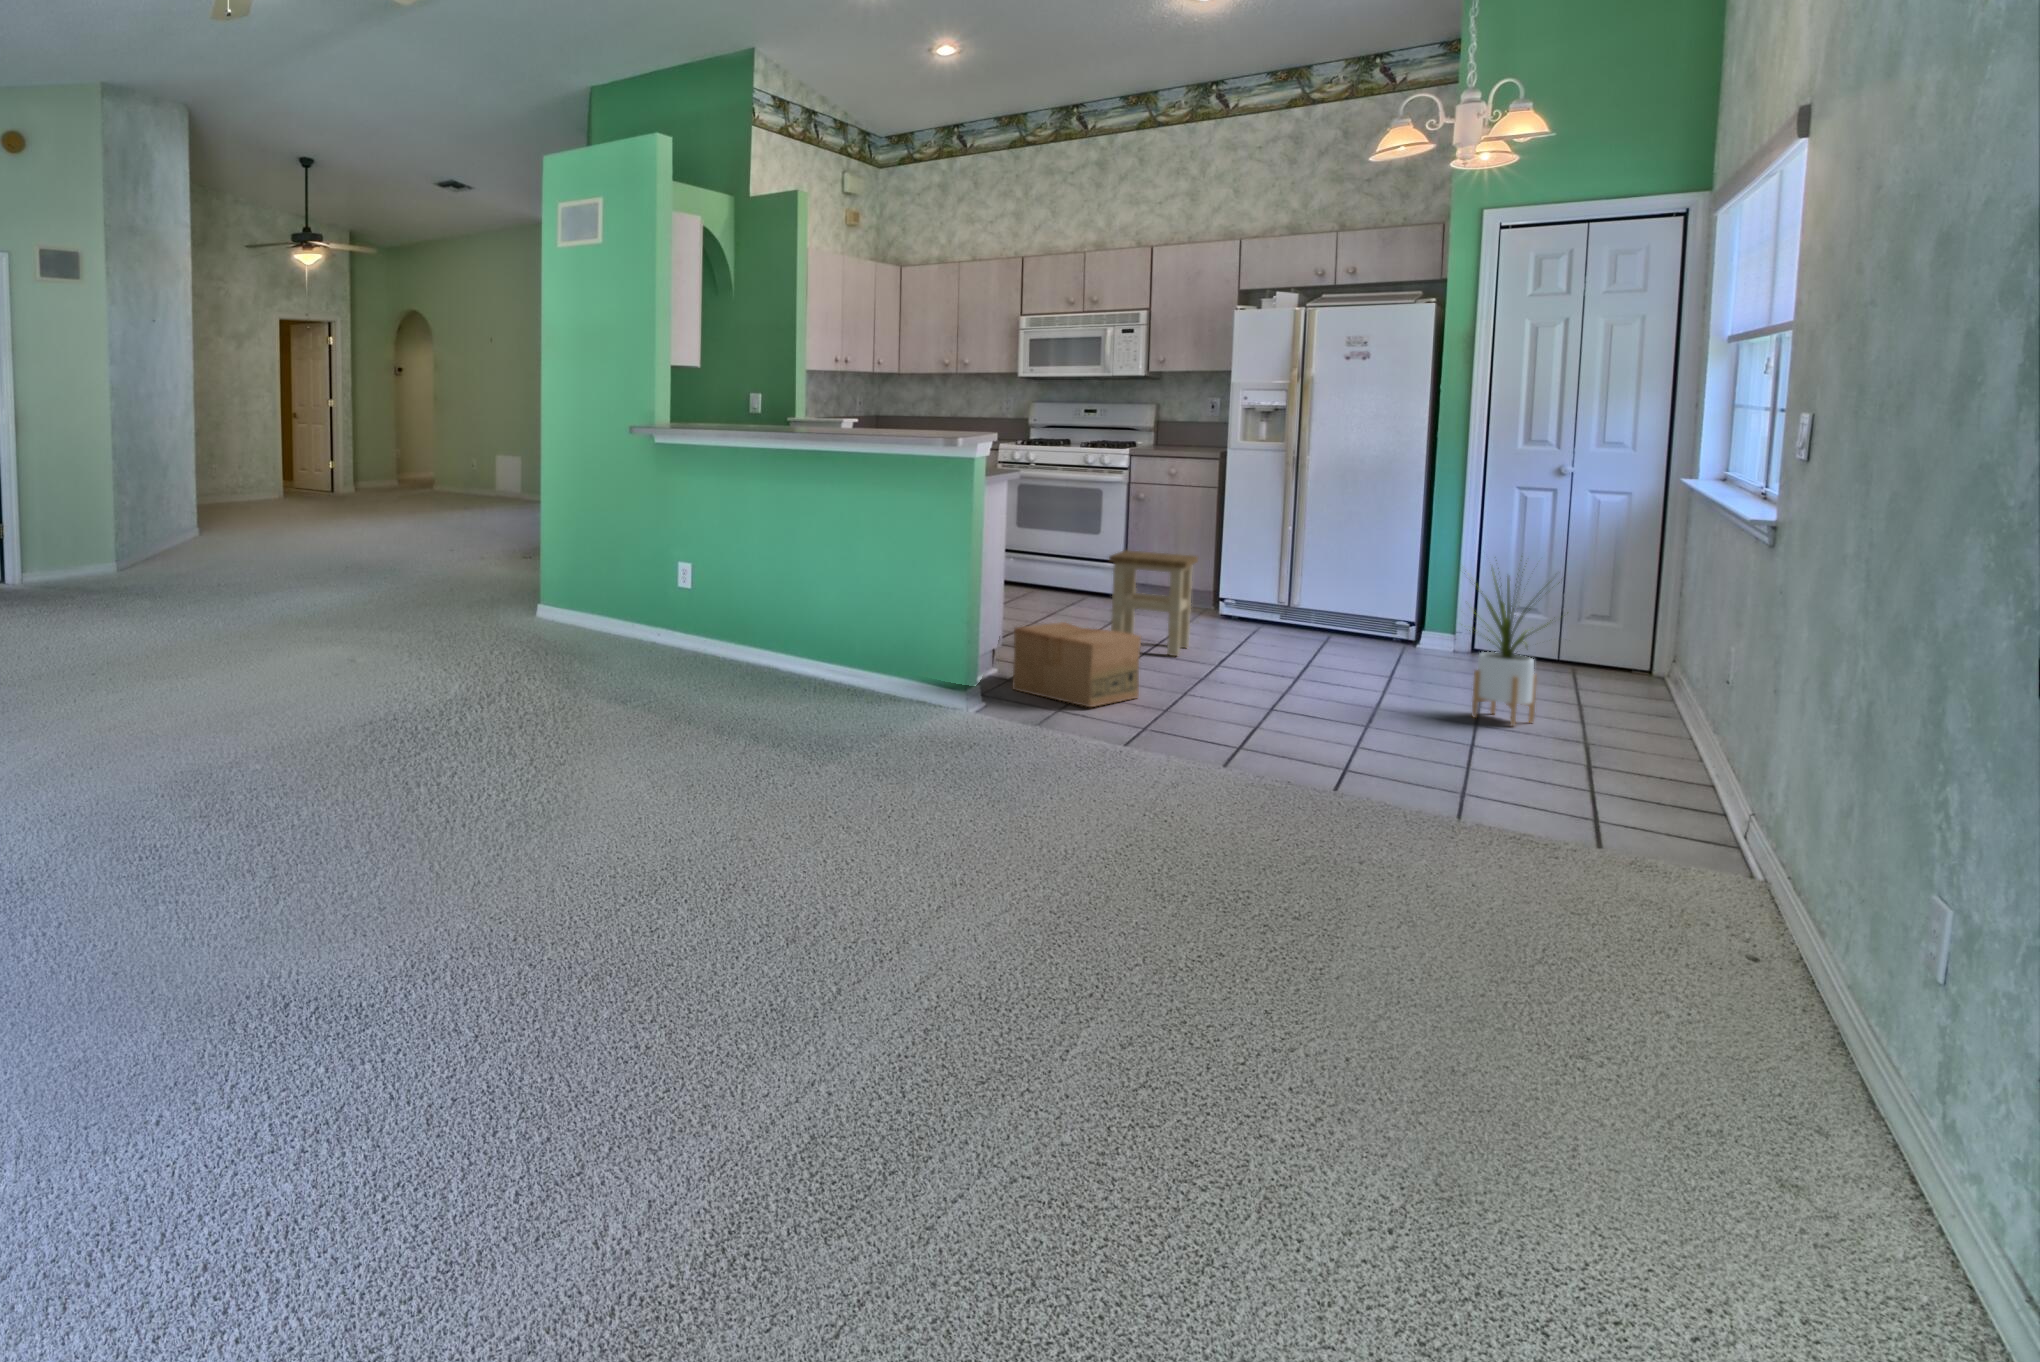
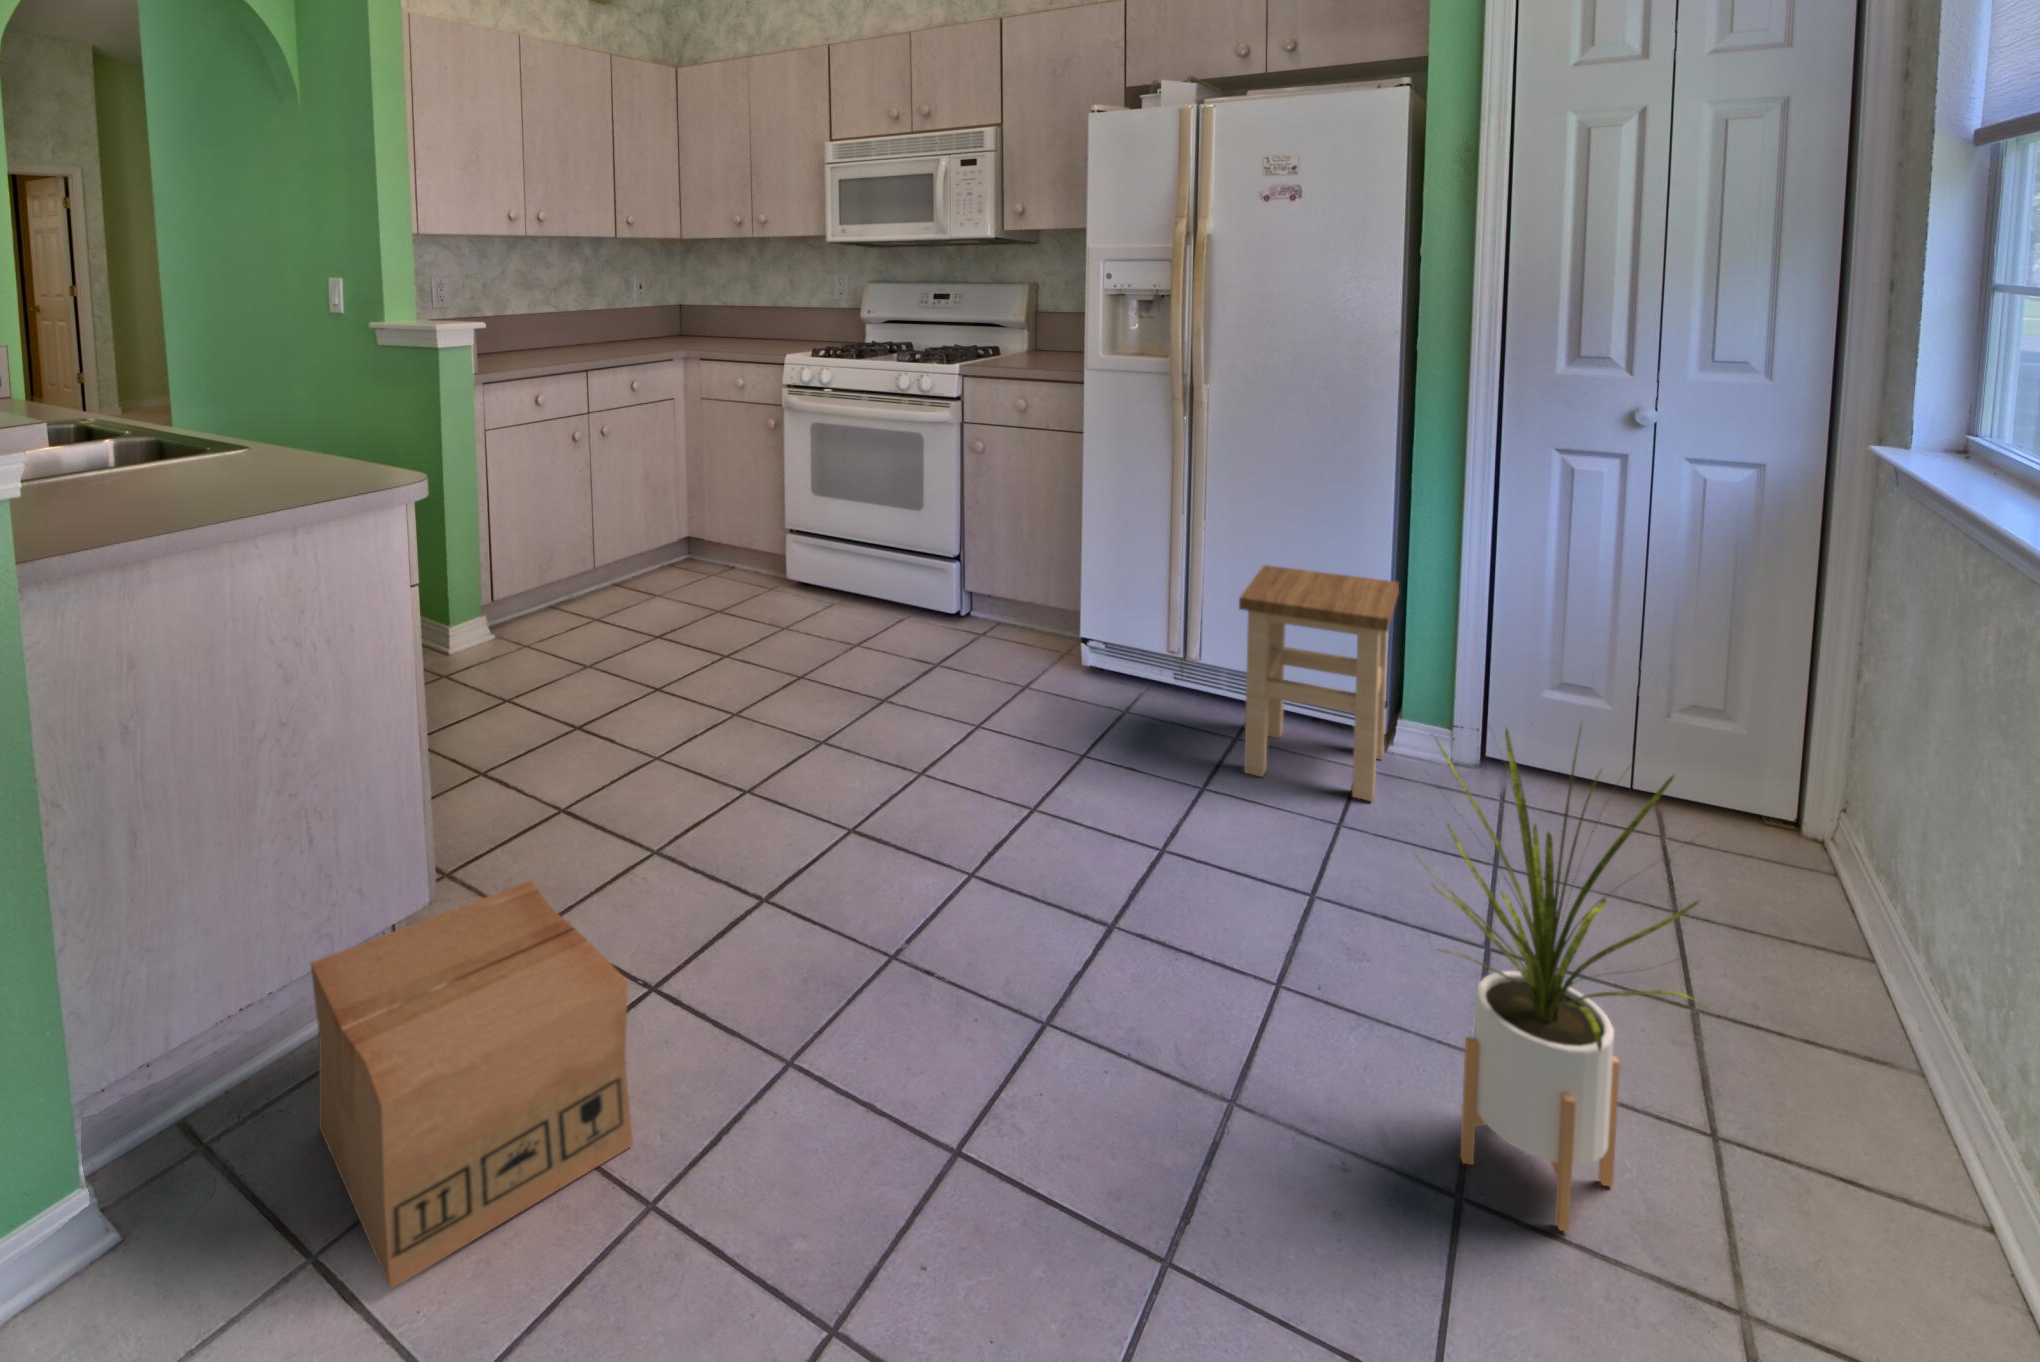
stool: present [1109,550,1198,656] -> present [1239,565,1399,801]

